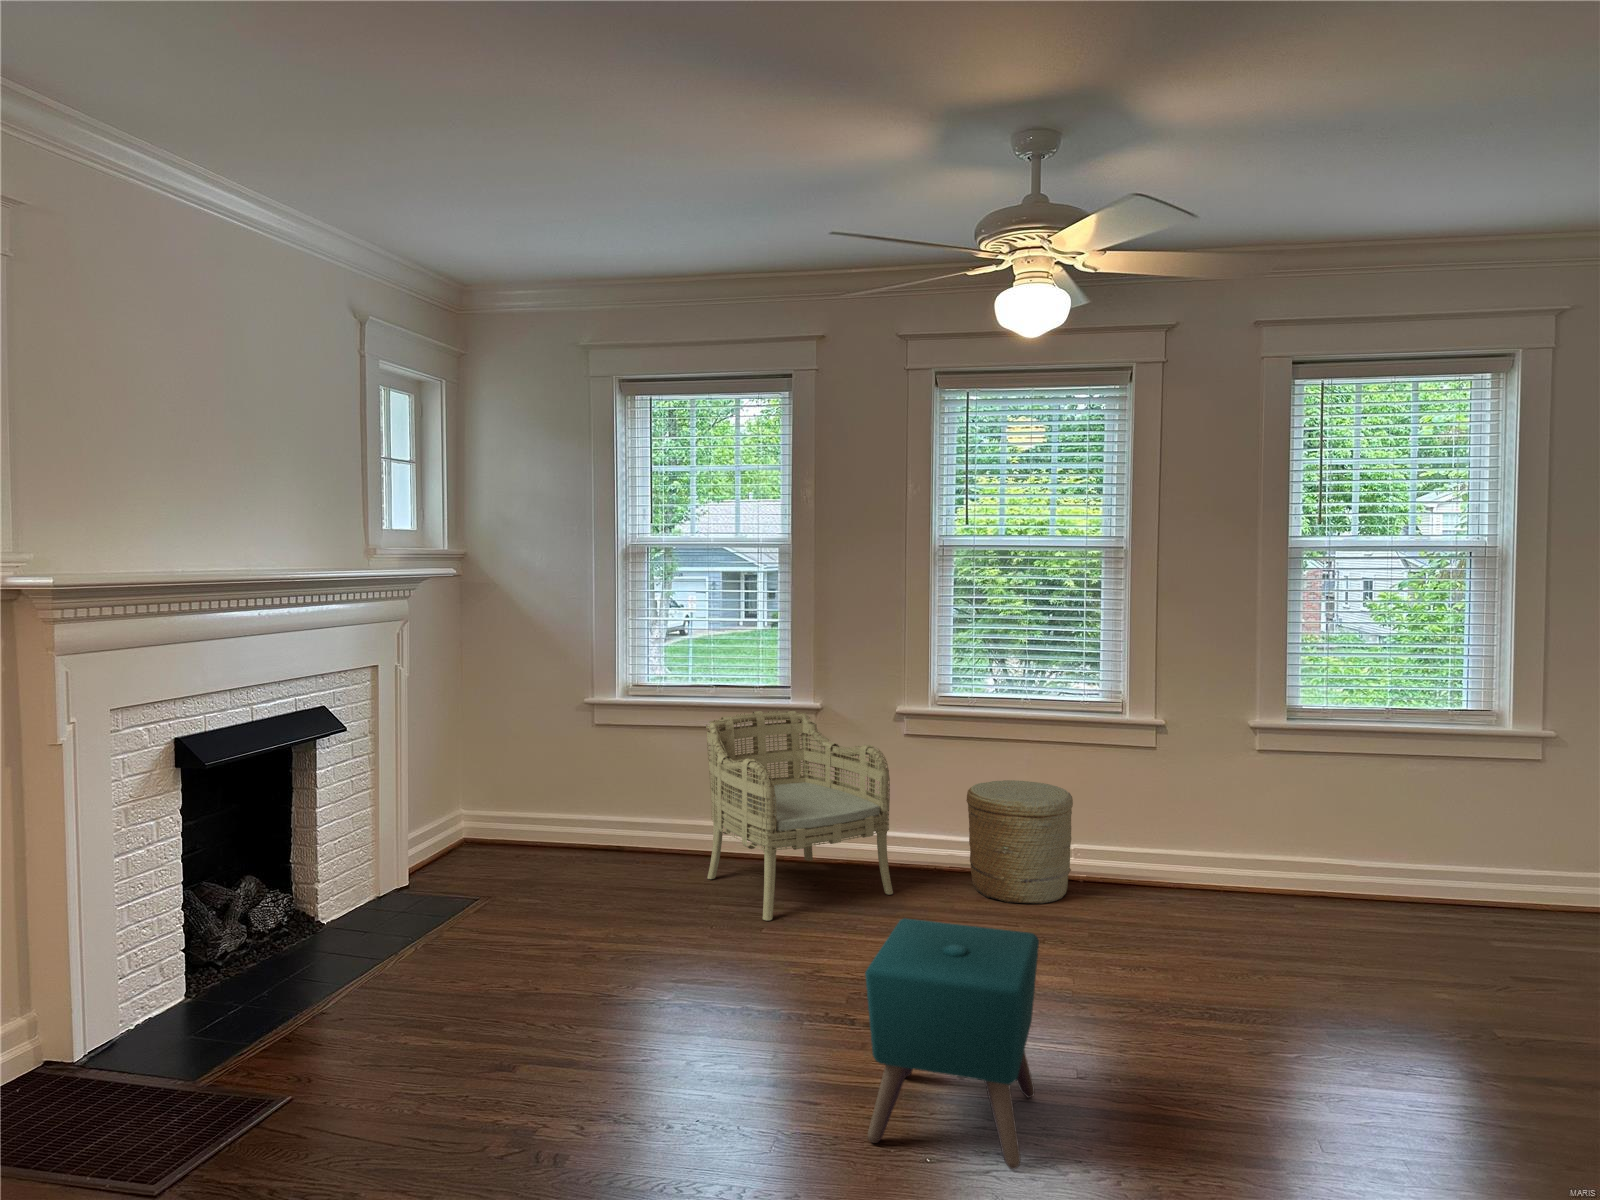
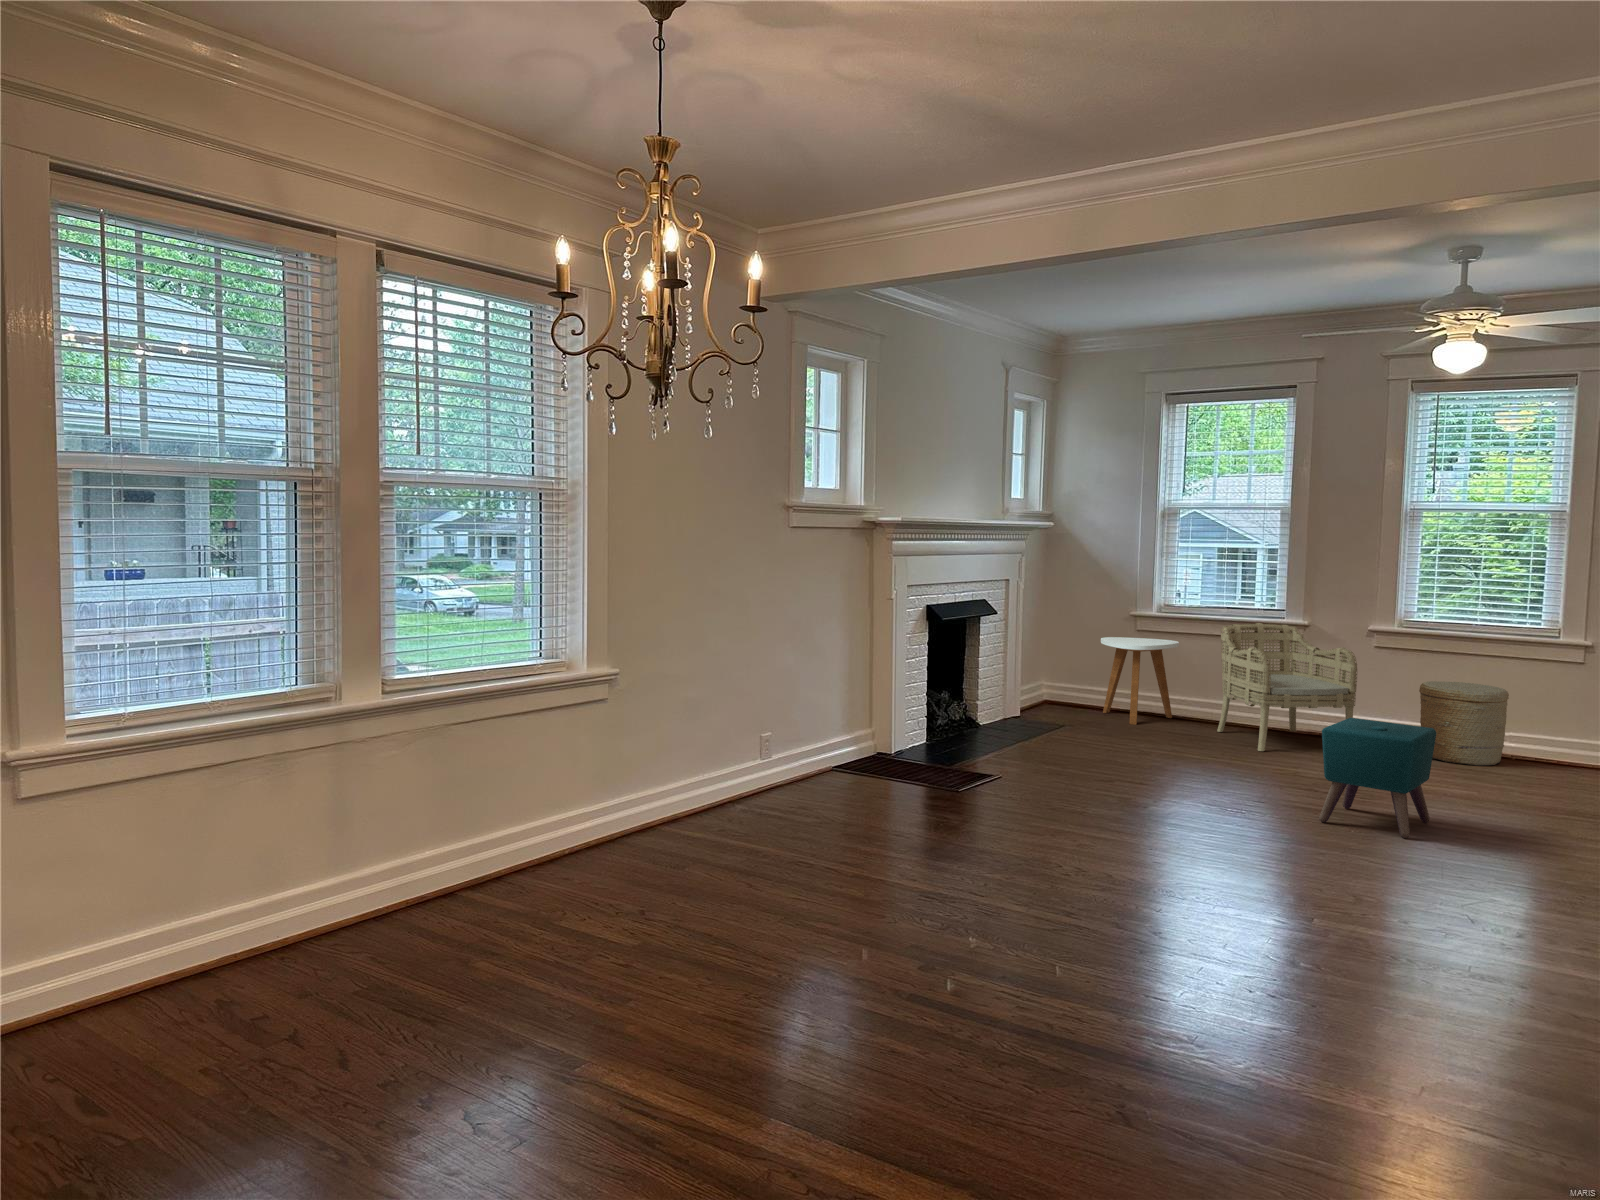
side table: none [539,738,652,879] -> present [1101,637,1179,725]

